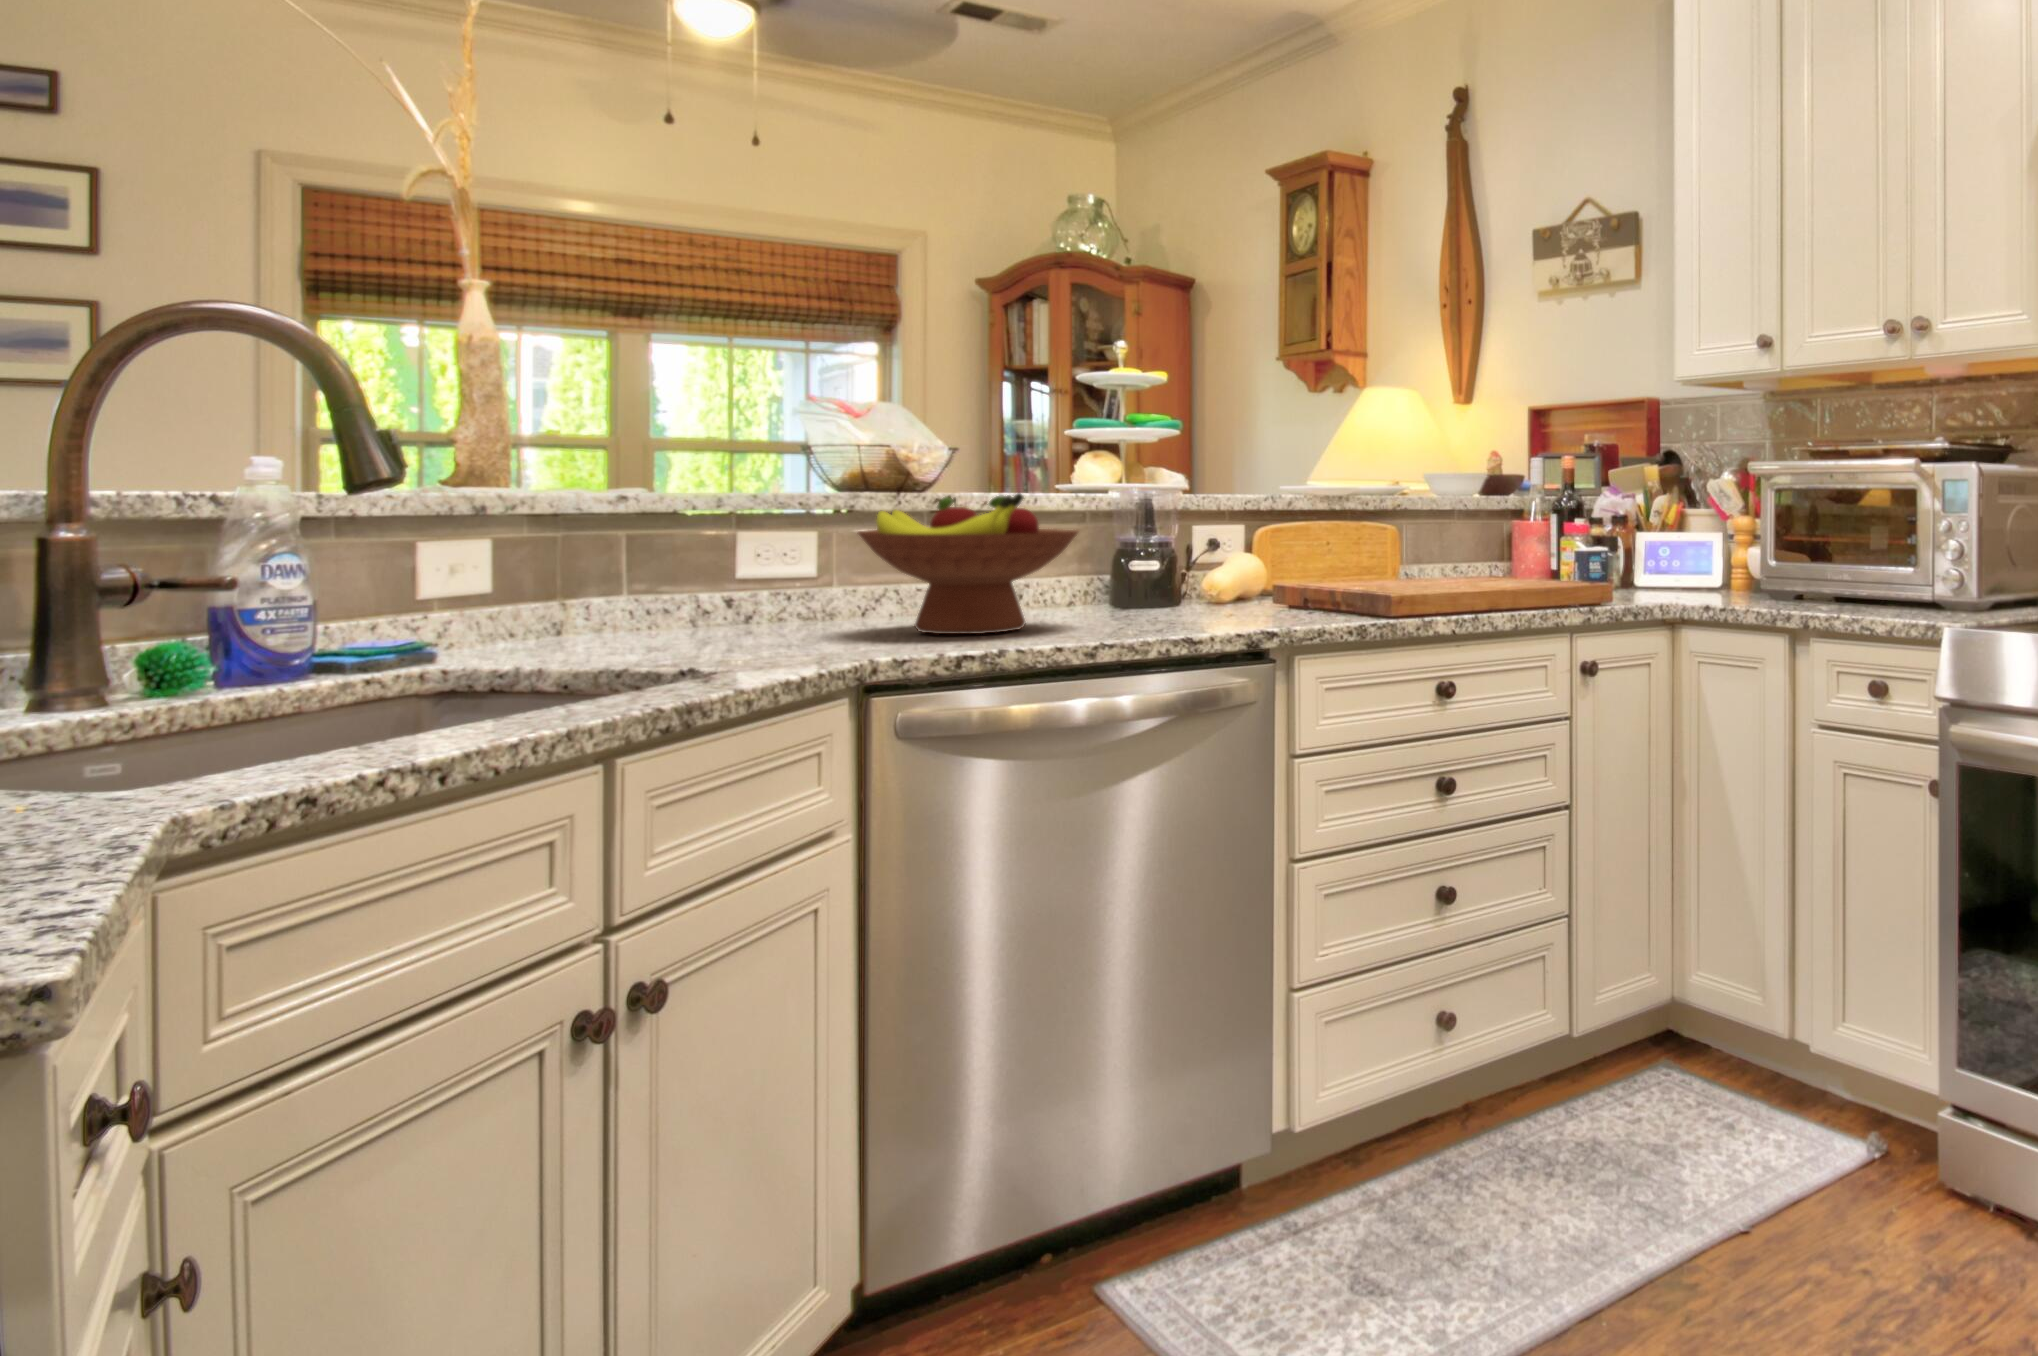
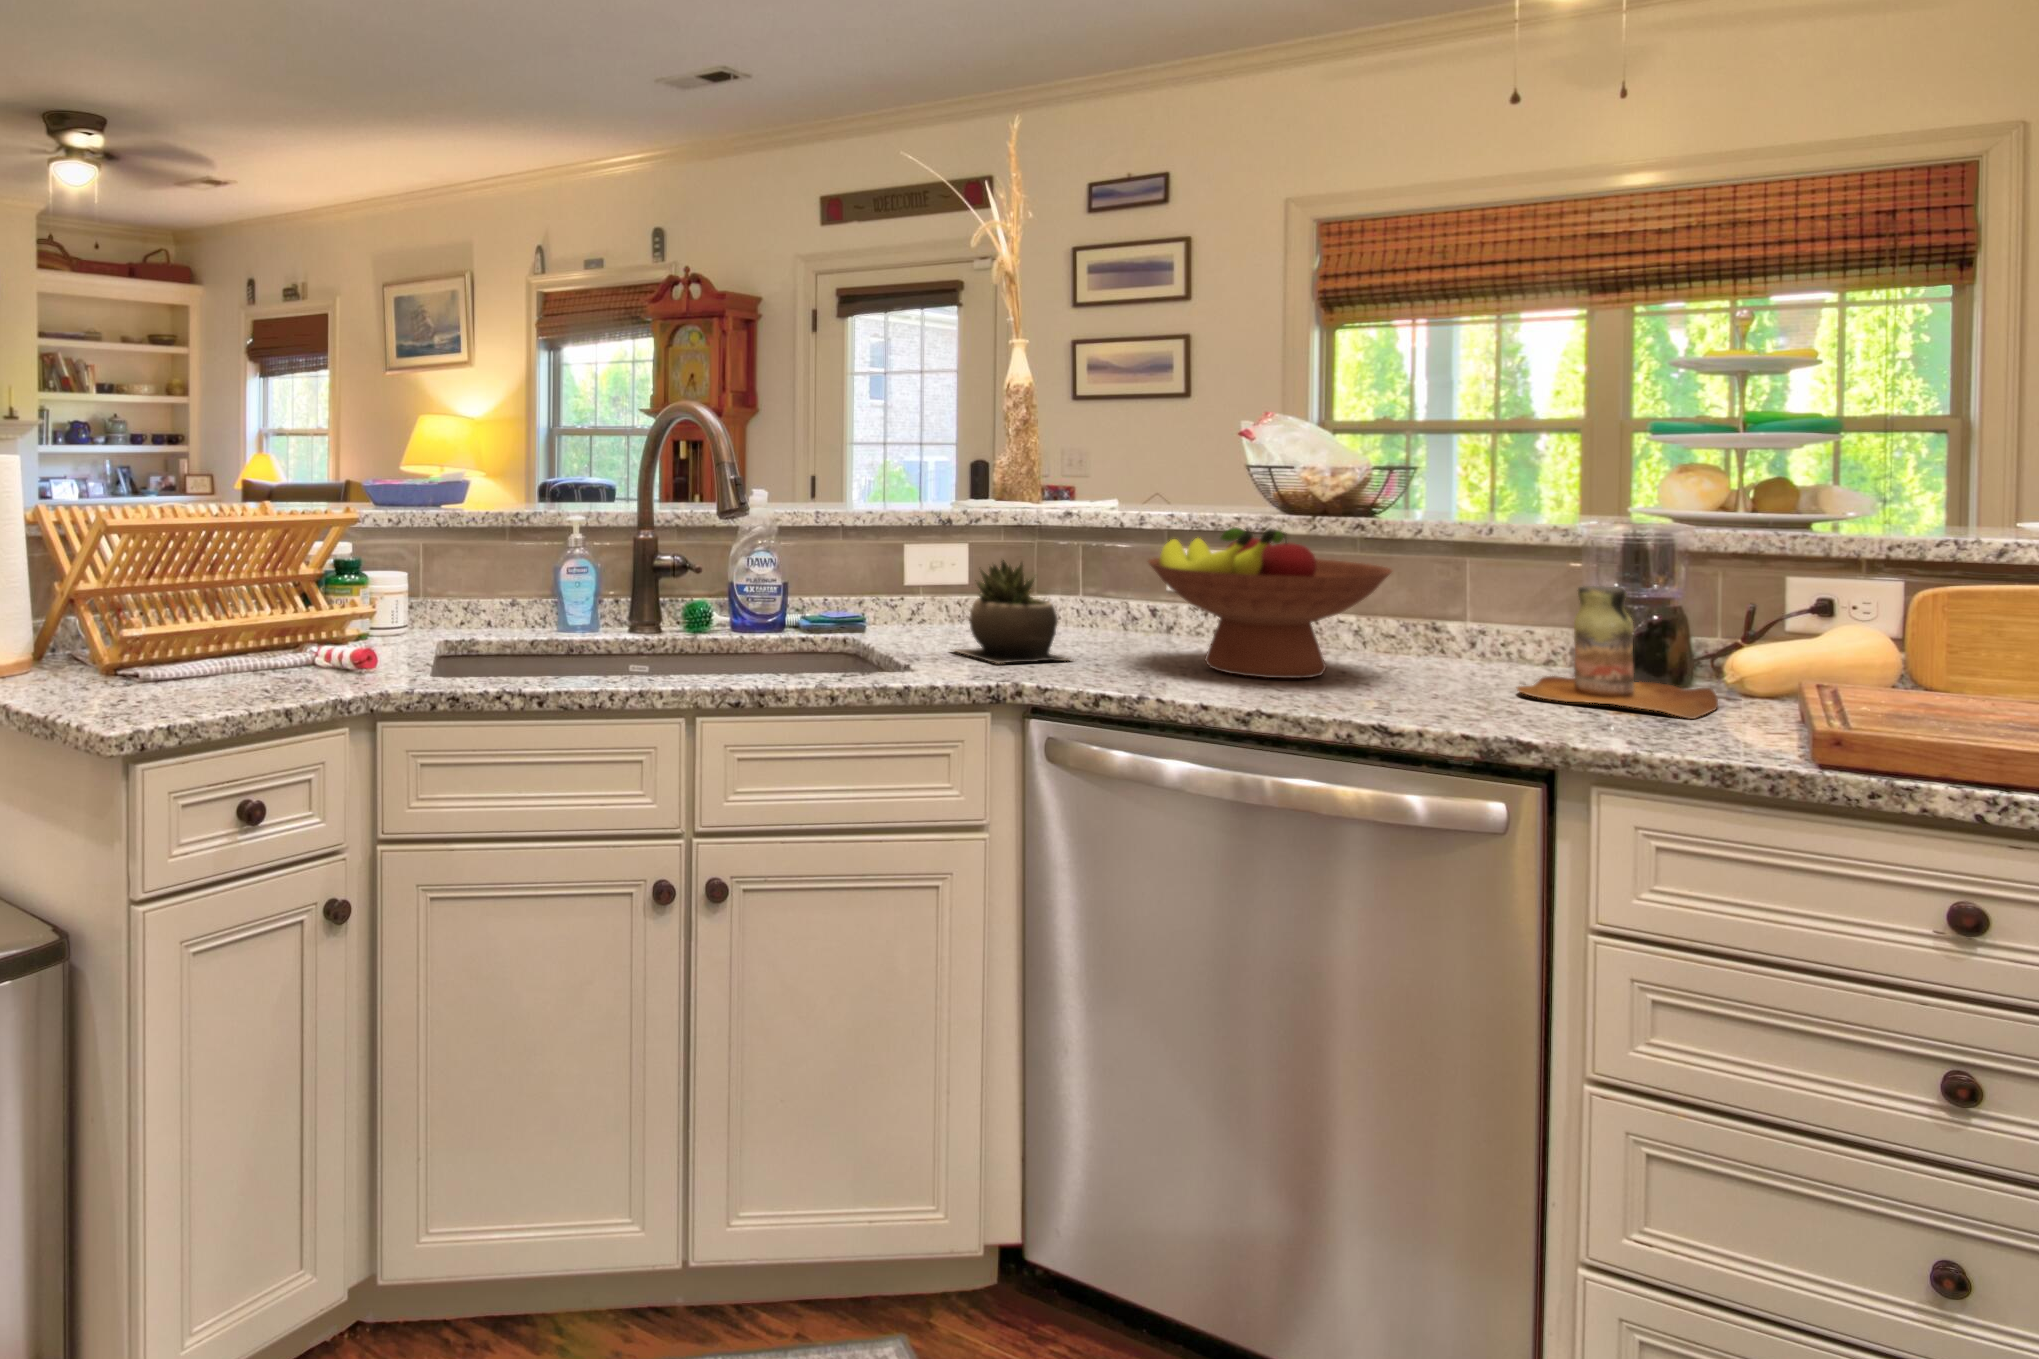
bottle: none [1124,532,1260,617] -> present [1517,586,1718,719]
succulent plant: none [652,539,811,658] -> present [954,560,1068,664]

